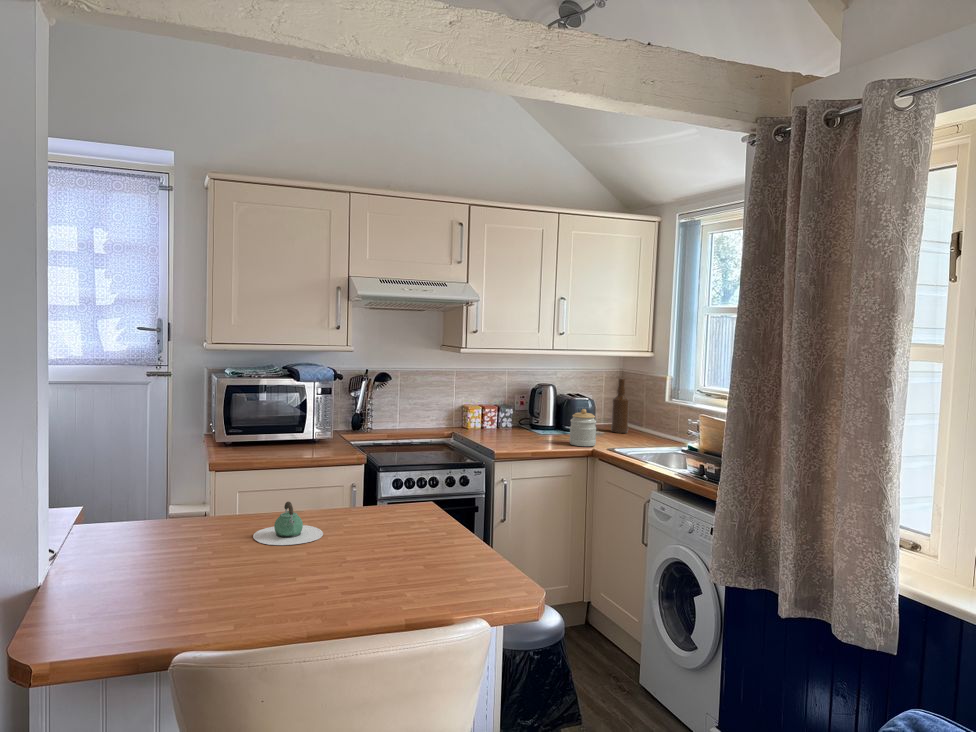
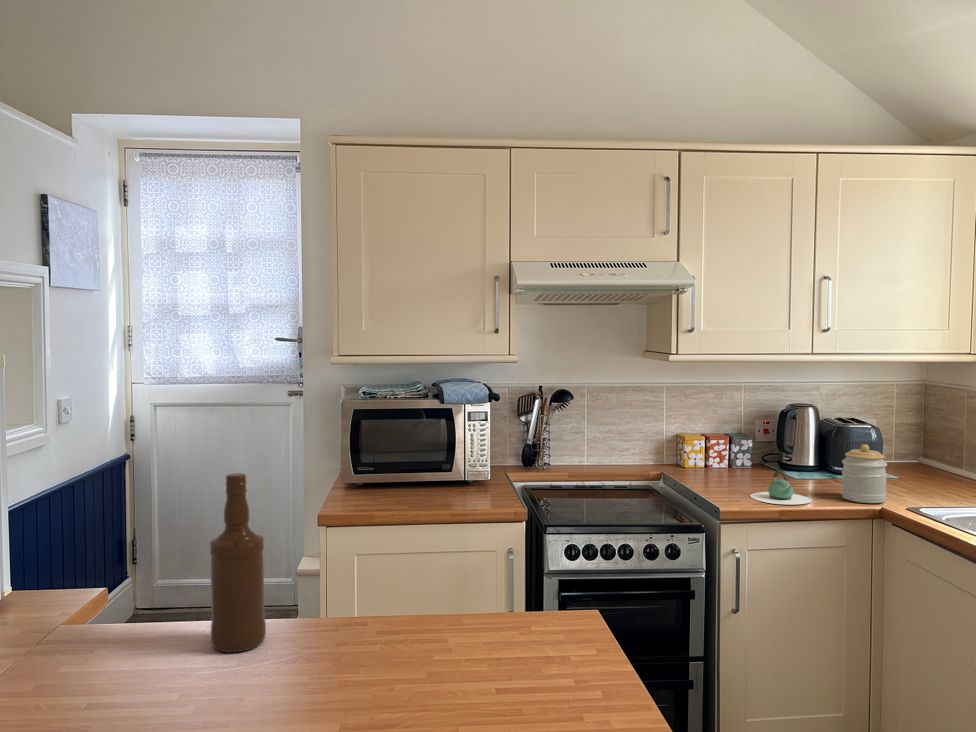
bottle: present [611,378,629,433] -> present [210,473,266,652]
teapot: present [253,502,323,545] -> present [750,470,812,505]

